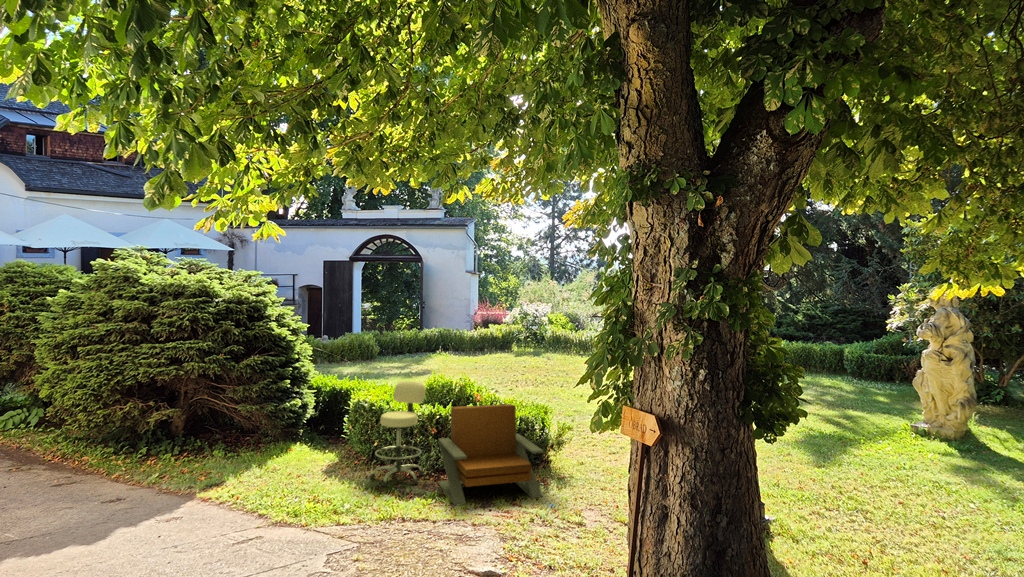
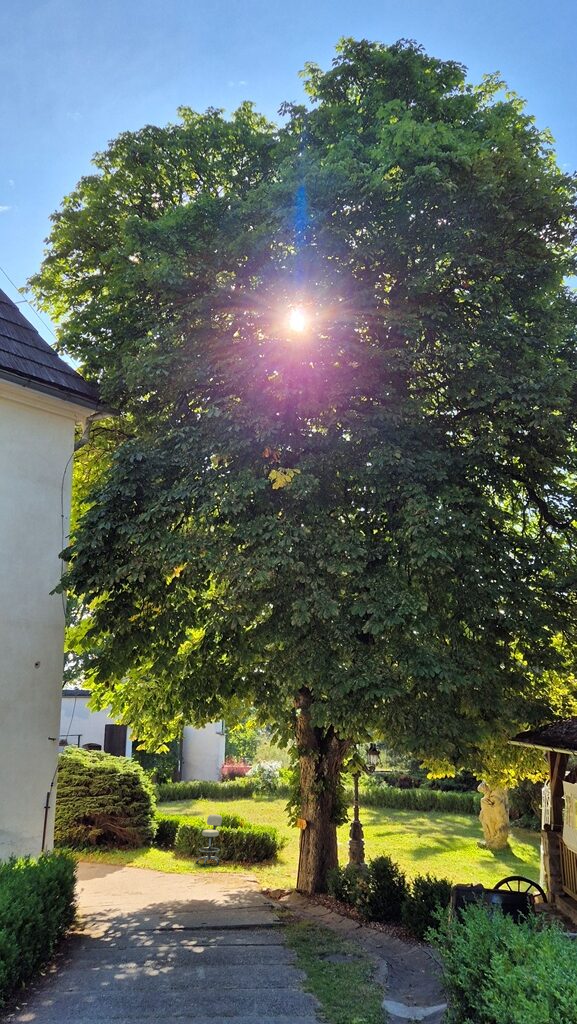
lounge chair: present [438,404,543,506] -> none [228,826,275,871]

